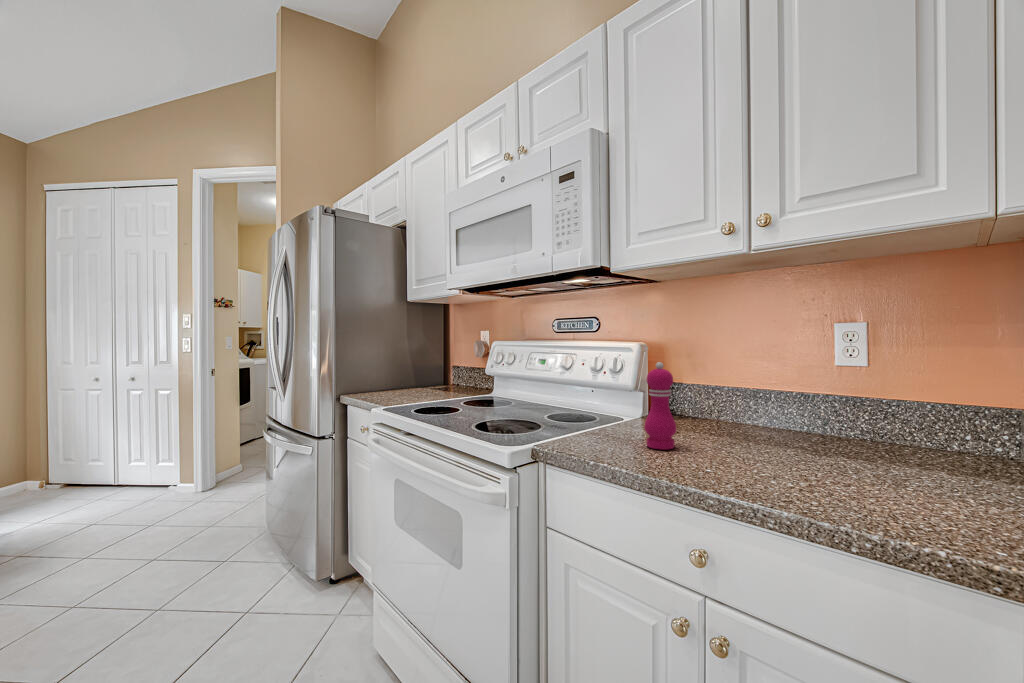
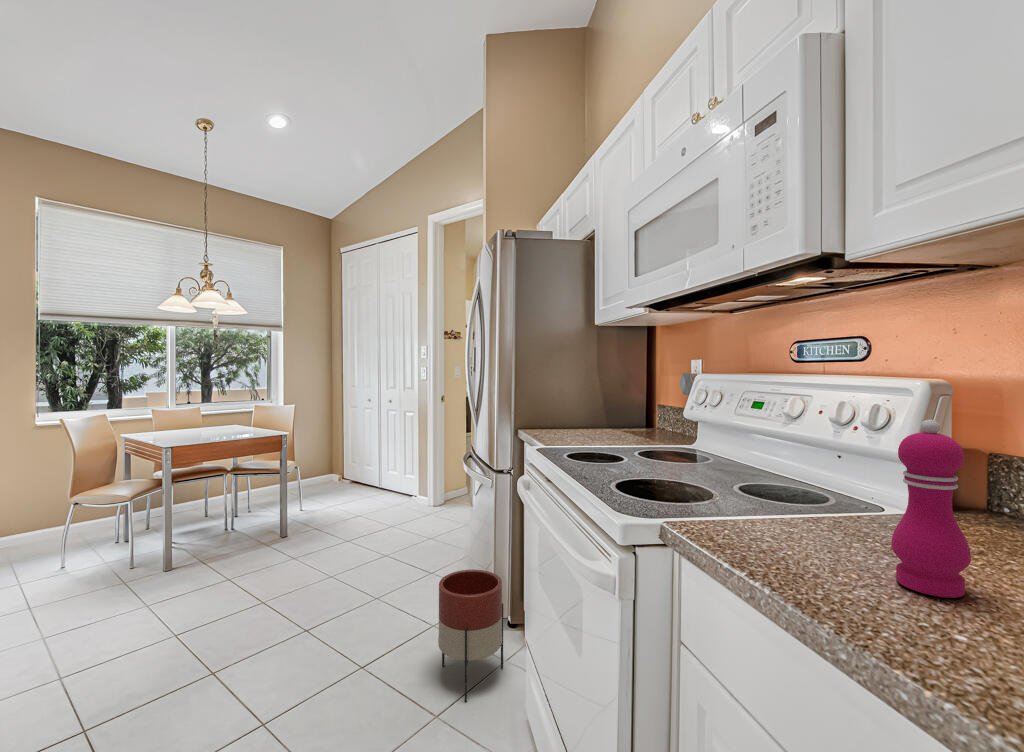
planter: none [271,527,337,649] -> present [438,570,503,702]

